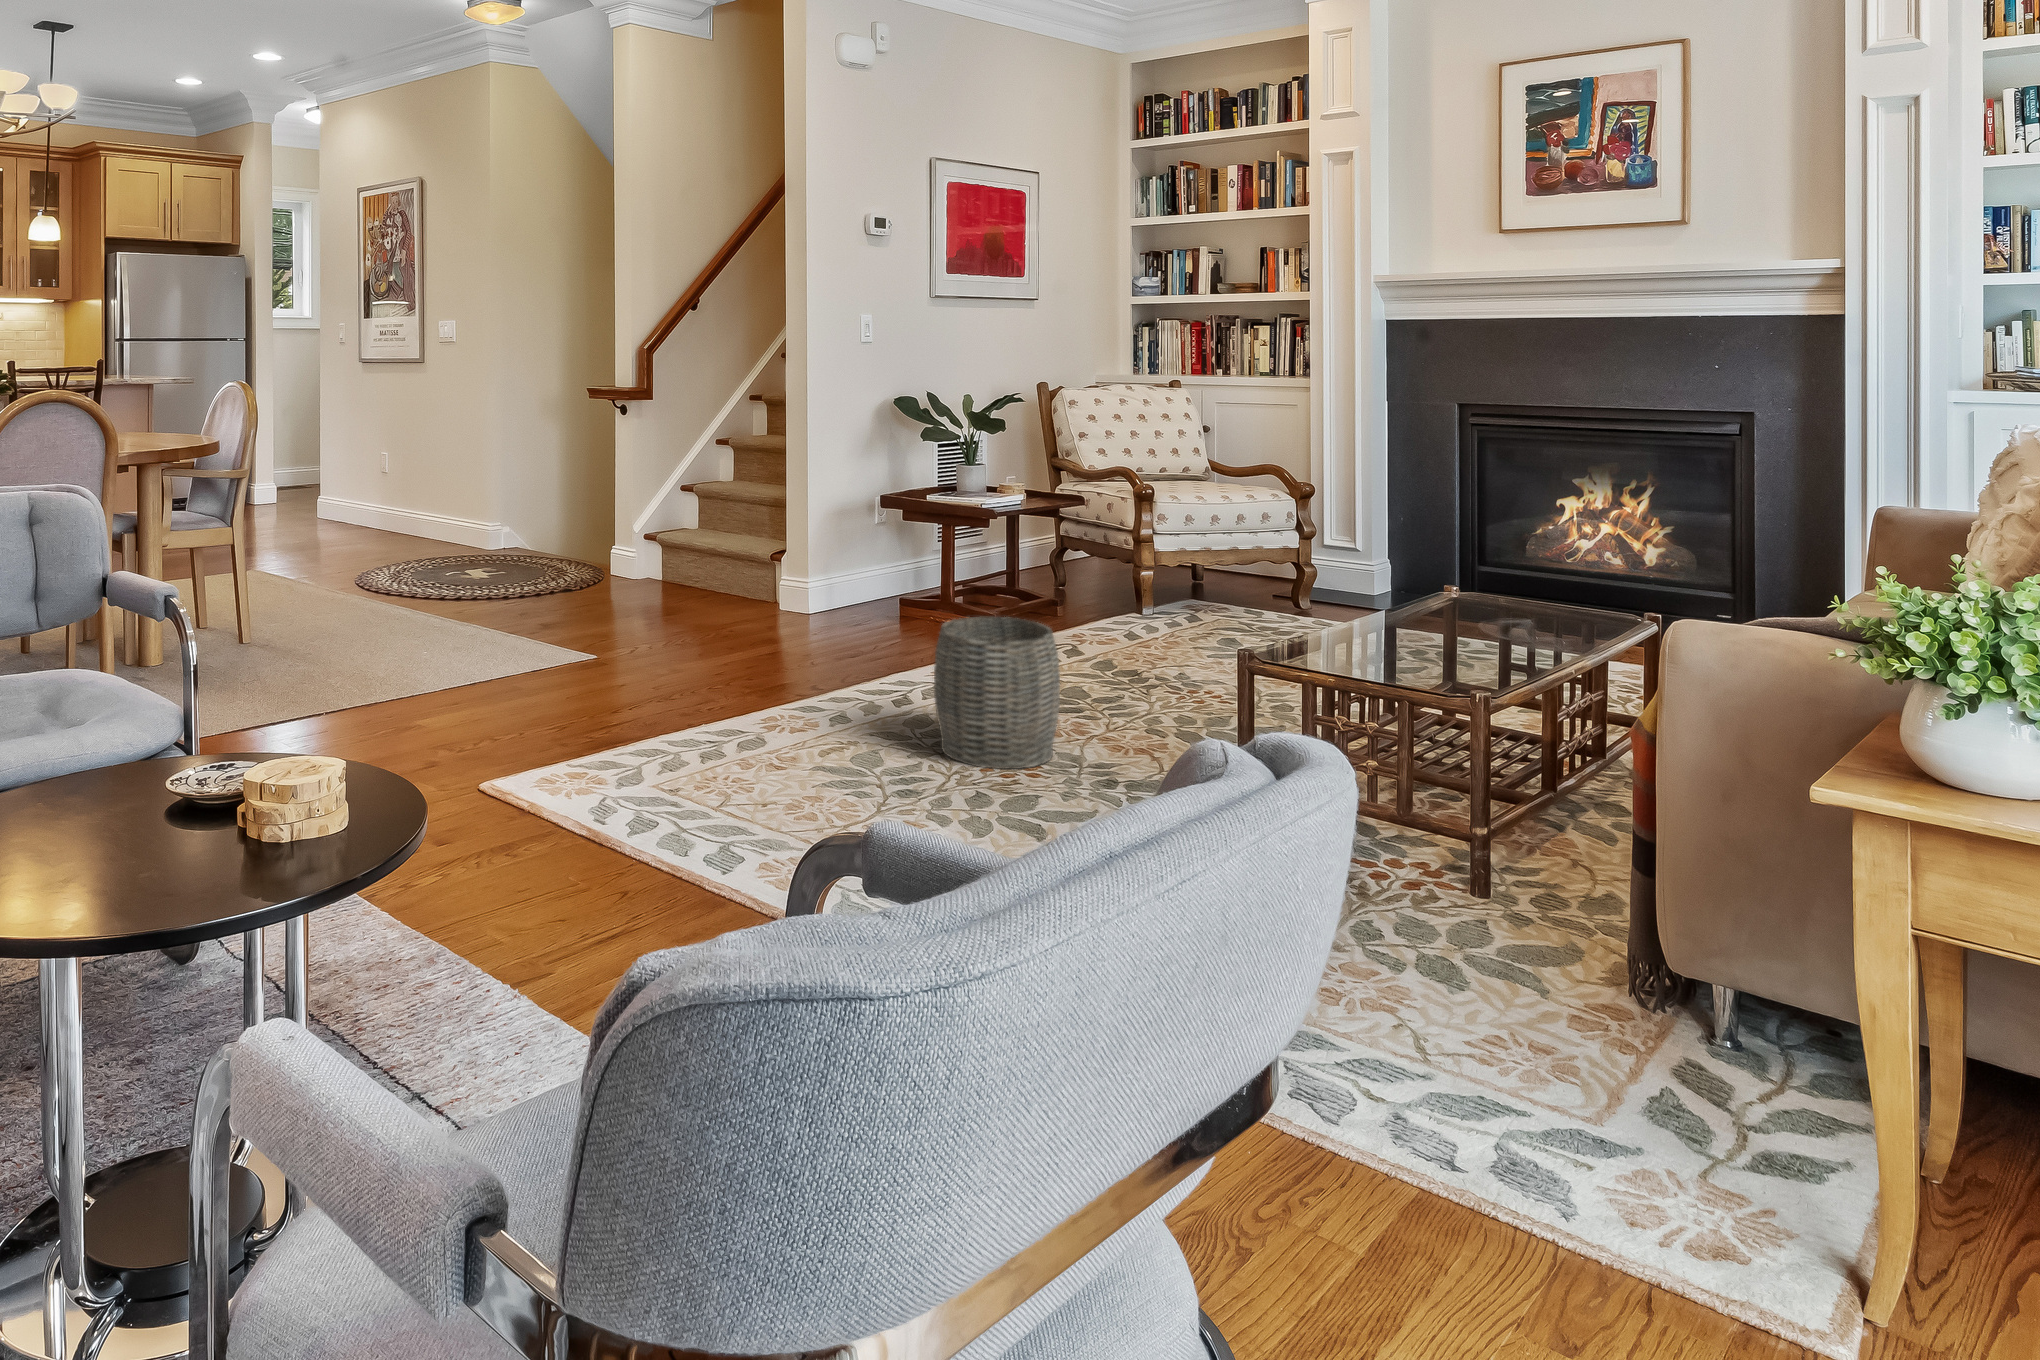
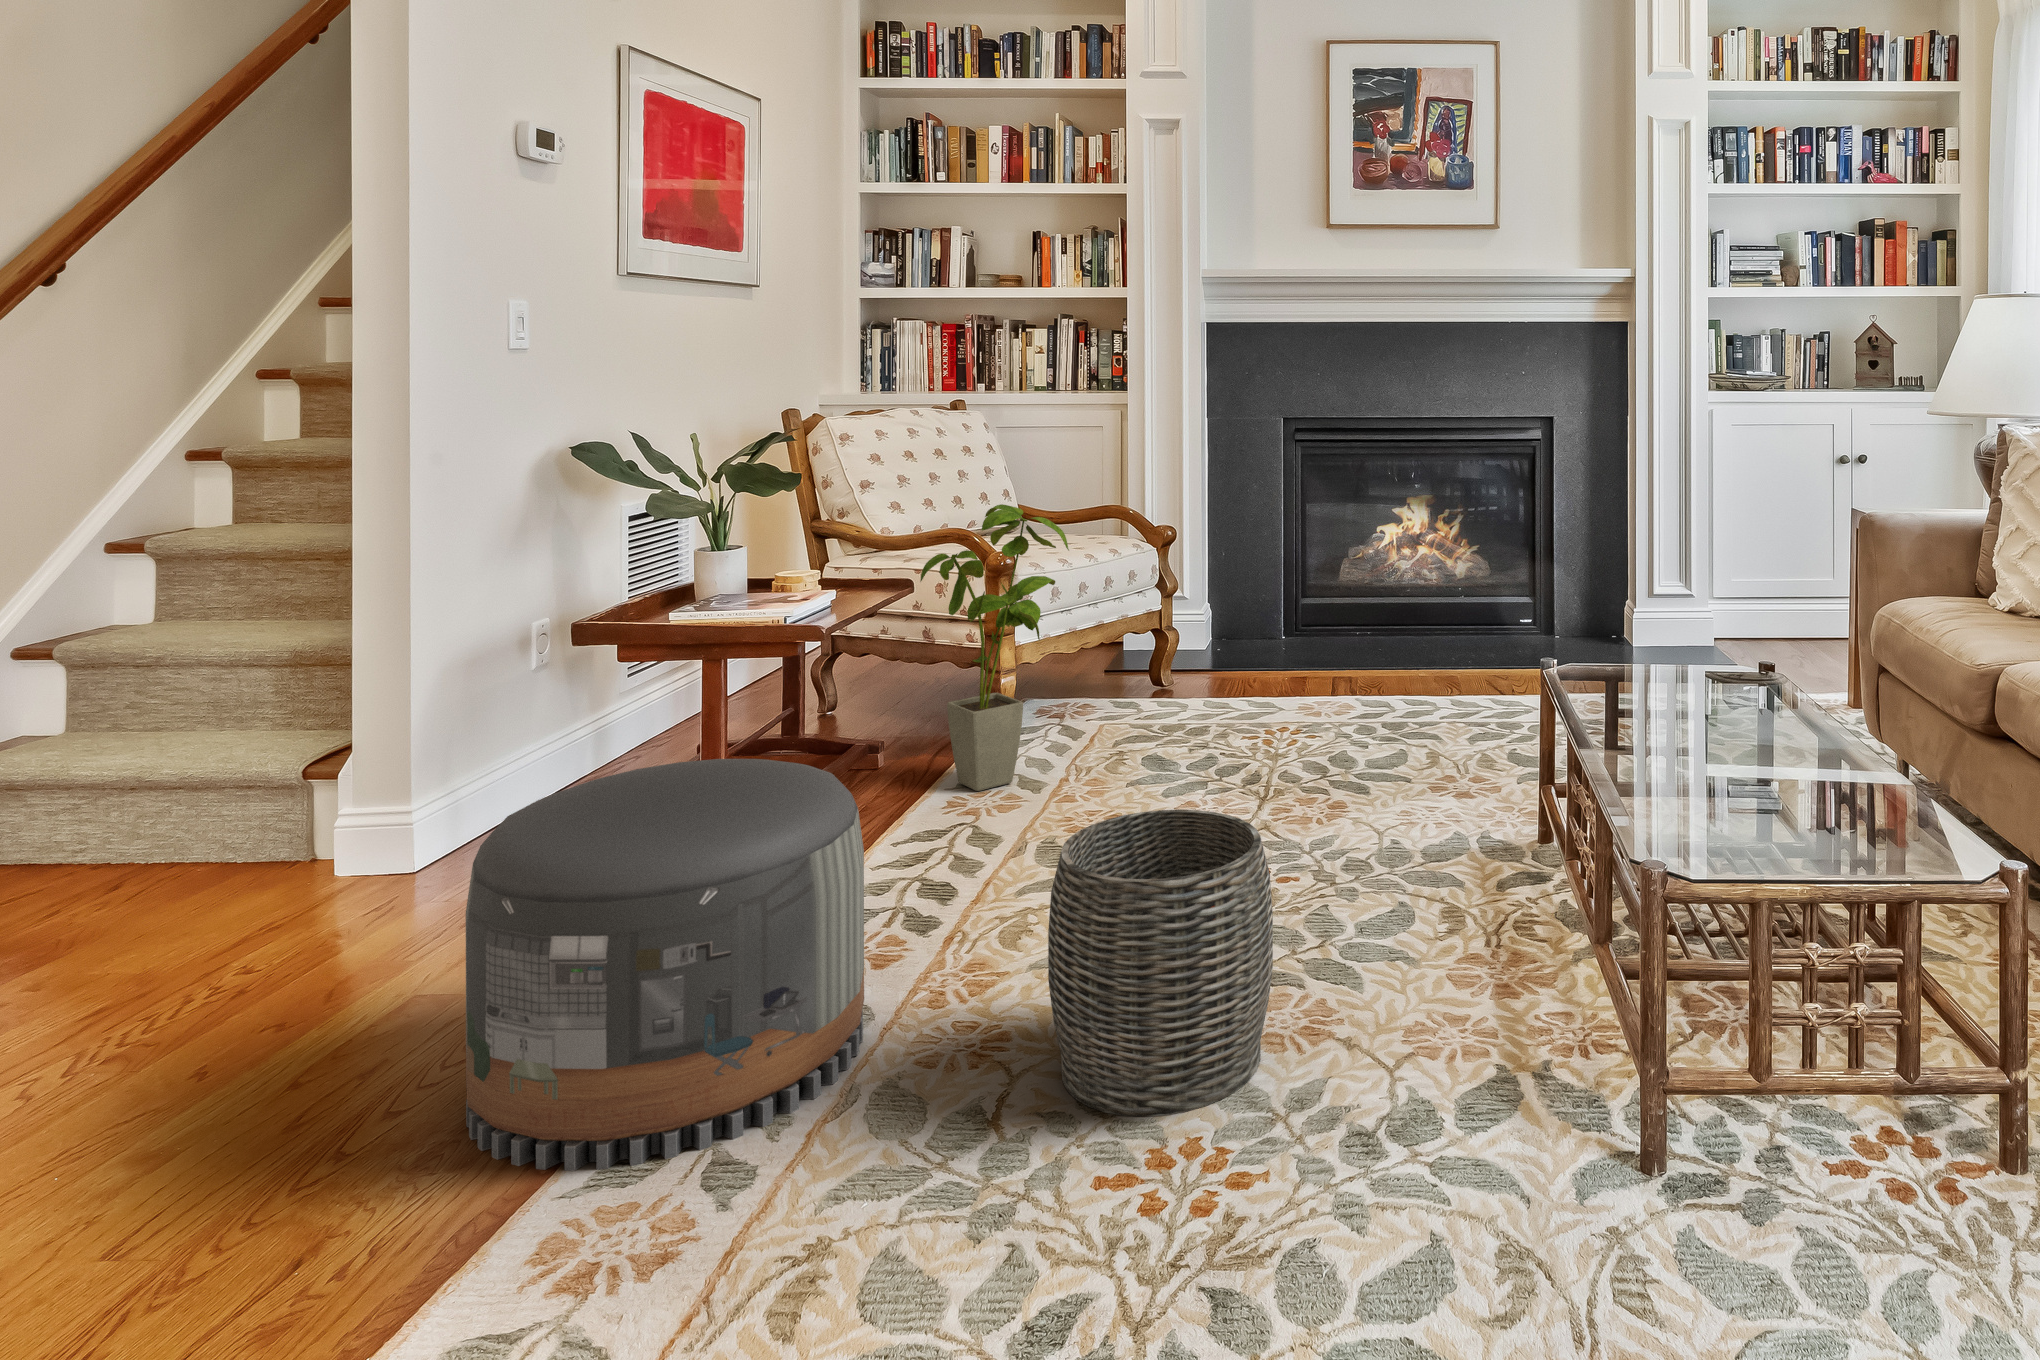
house plant: none [1051,450,1151,636] -> present [920,504,1069,791]
pouf: none [729,552,897,718] -> present [466,759,864,1171]

